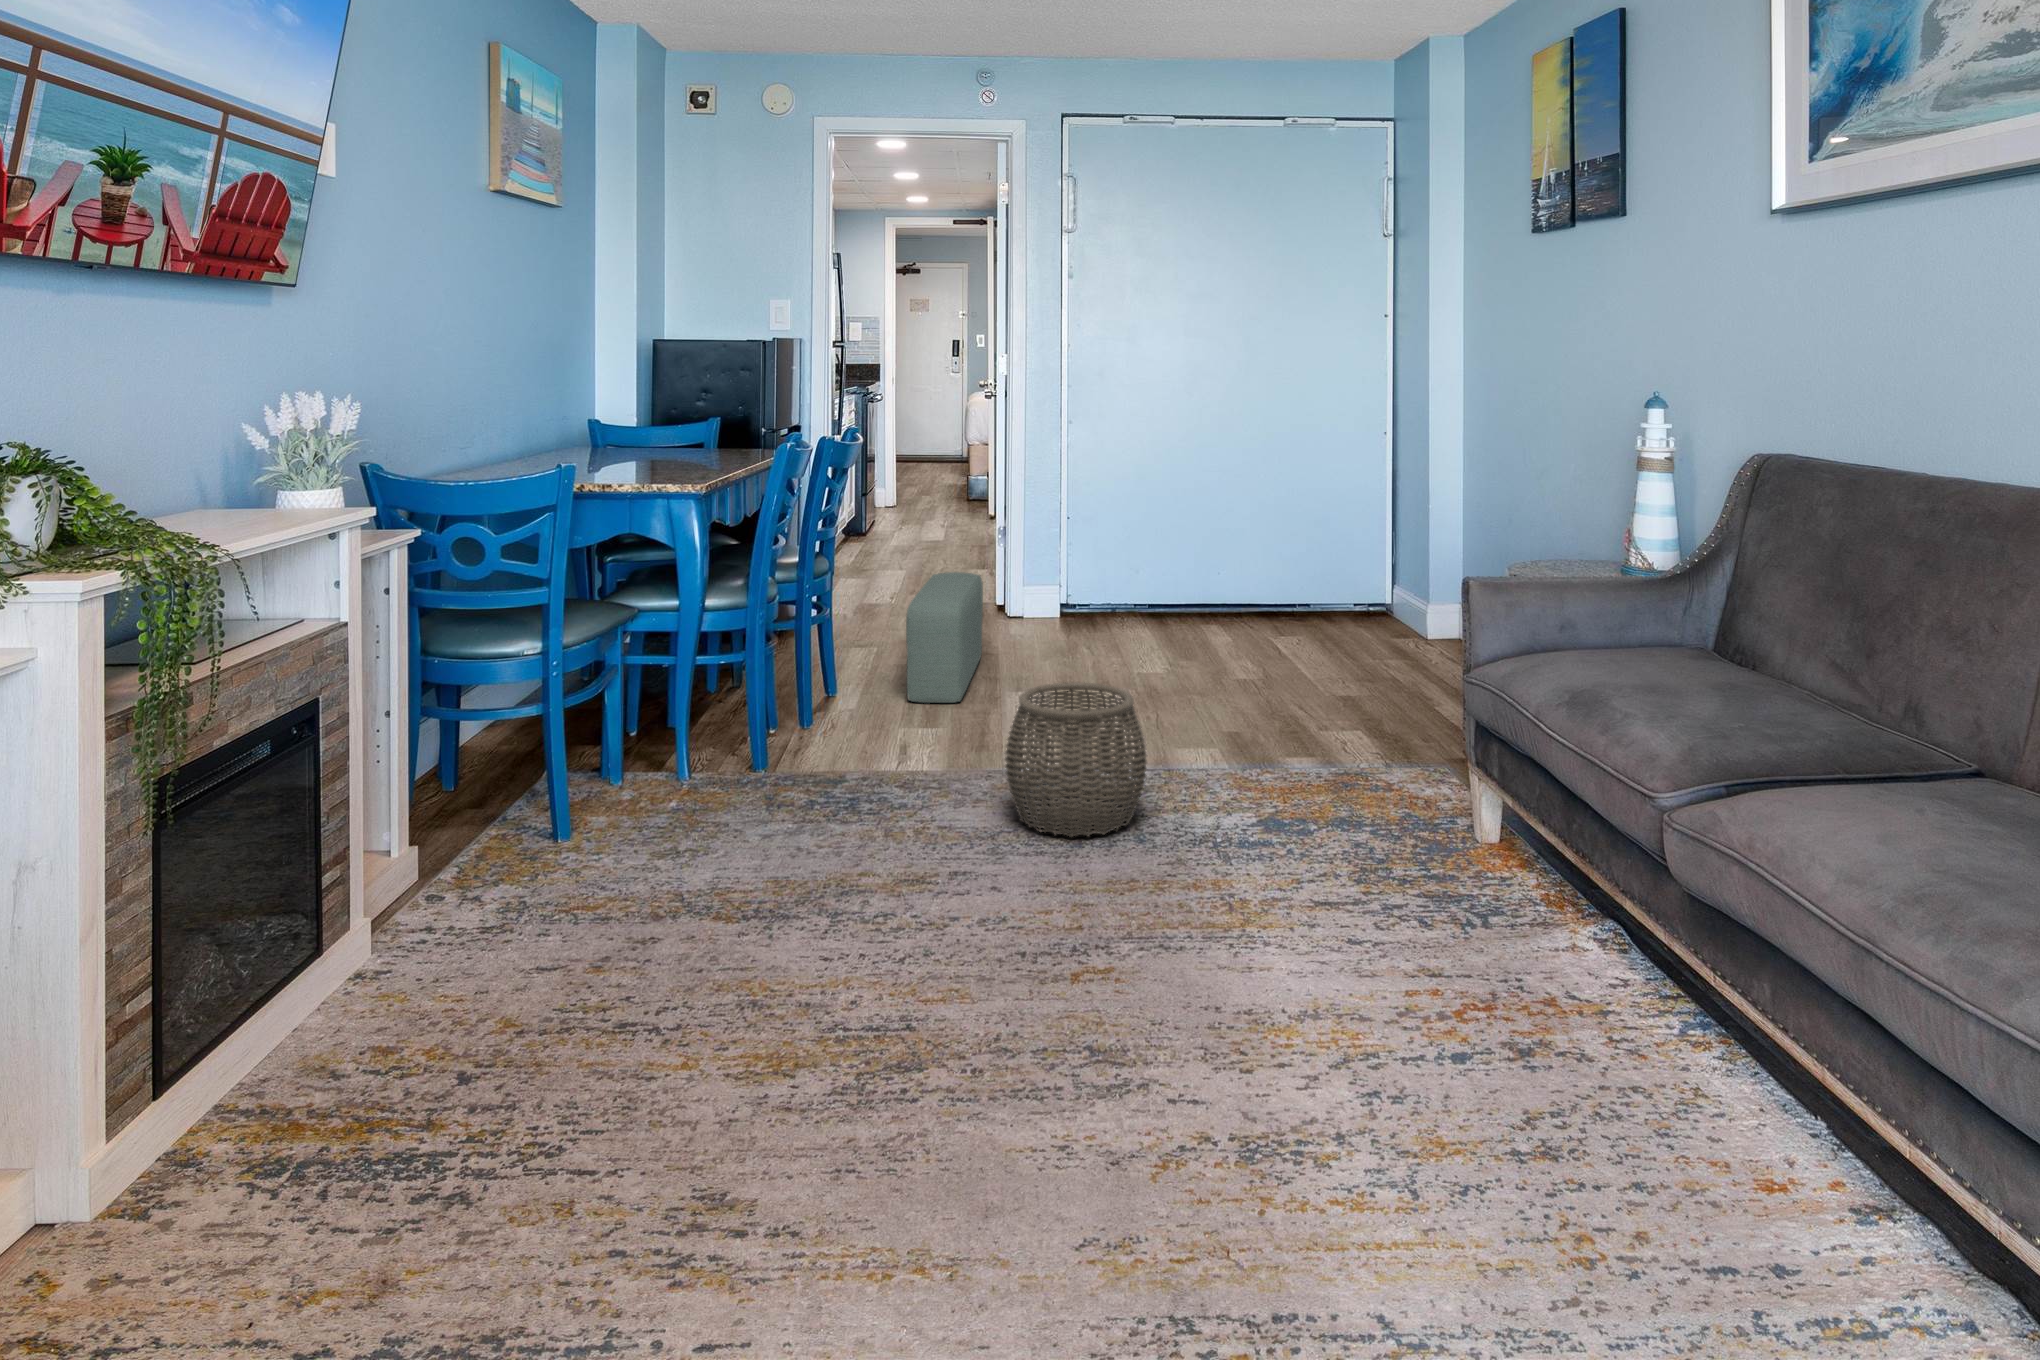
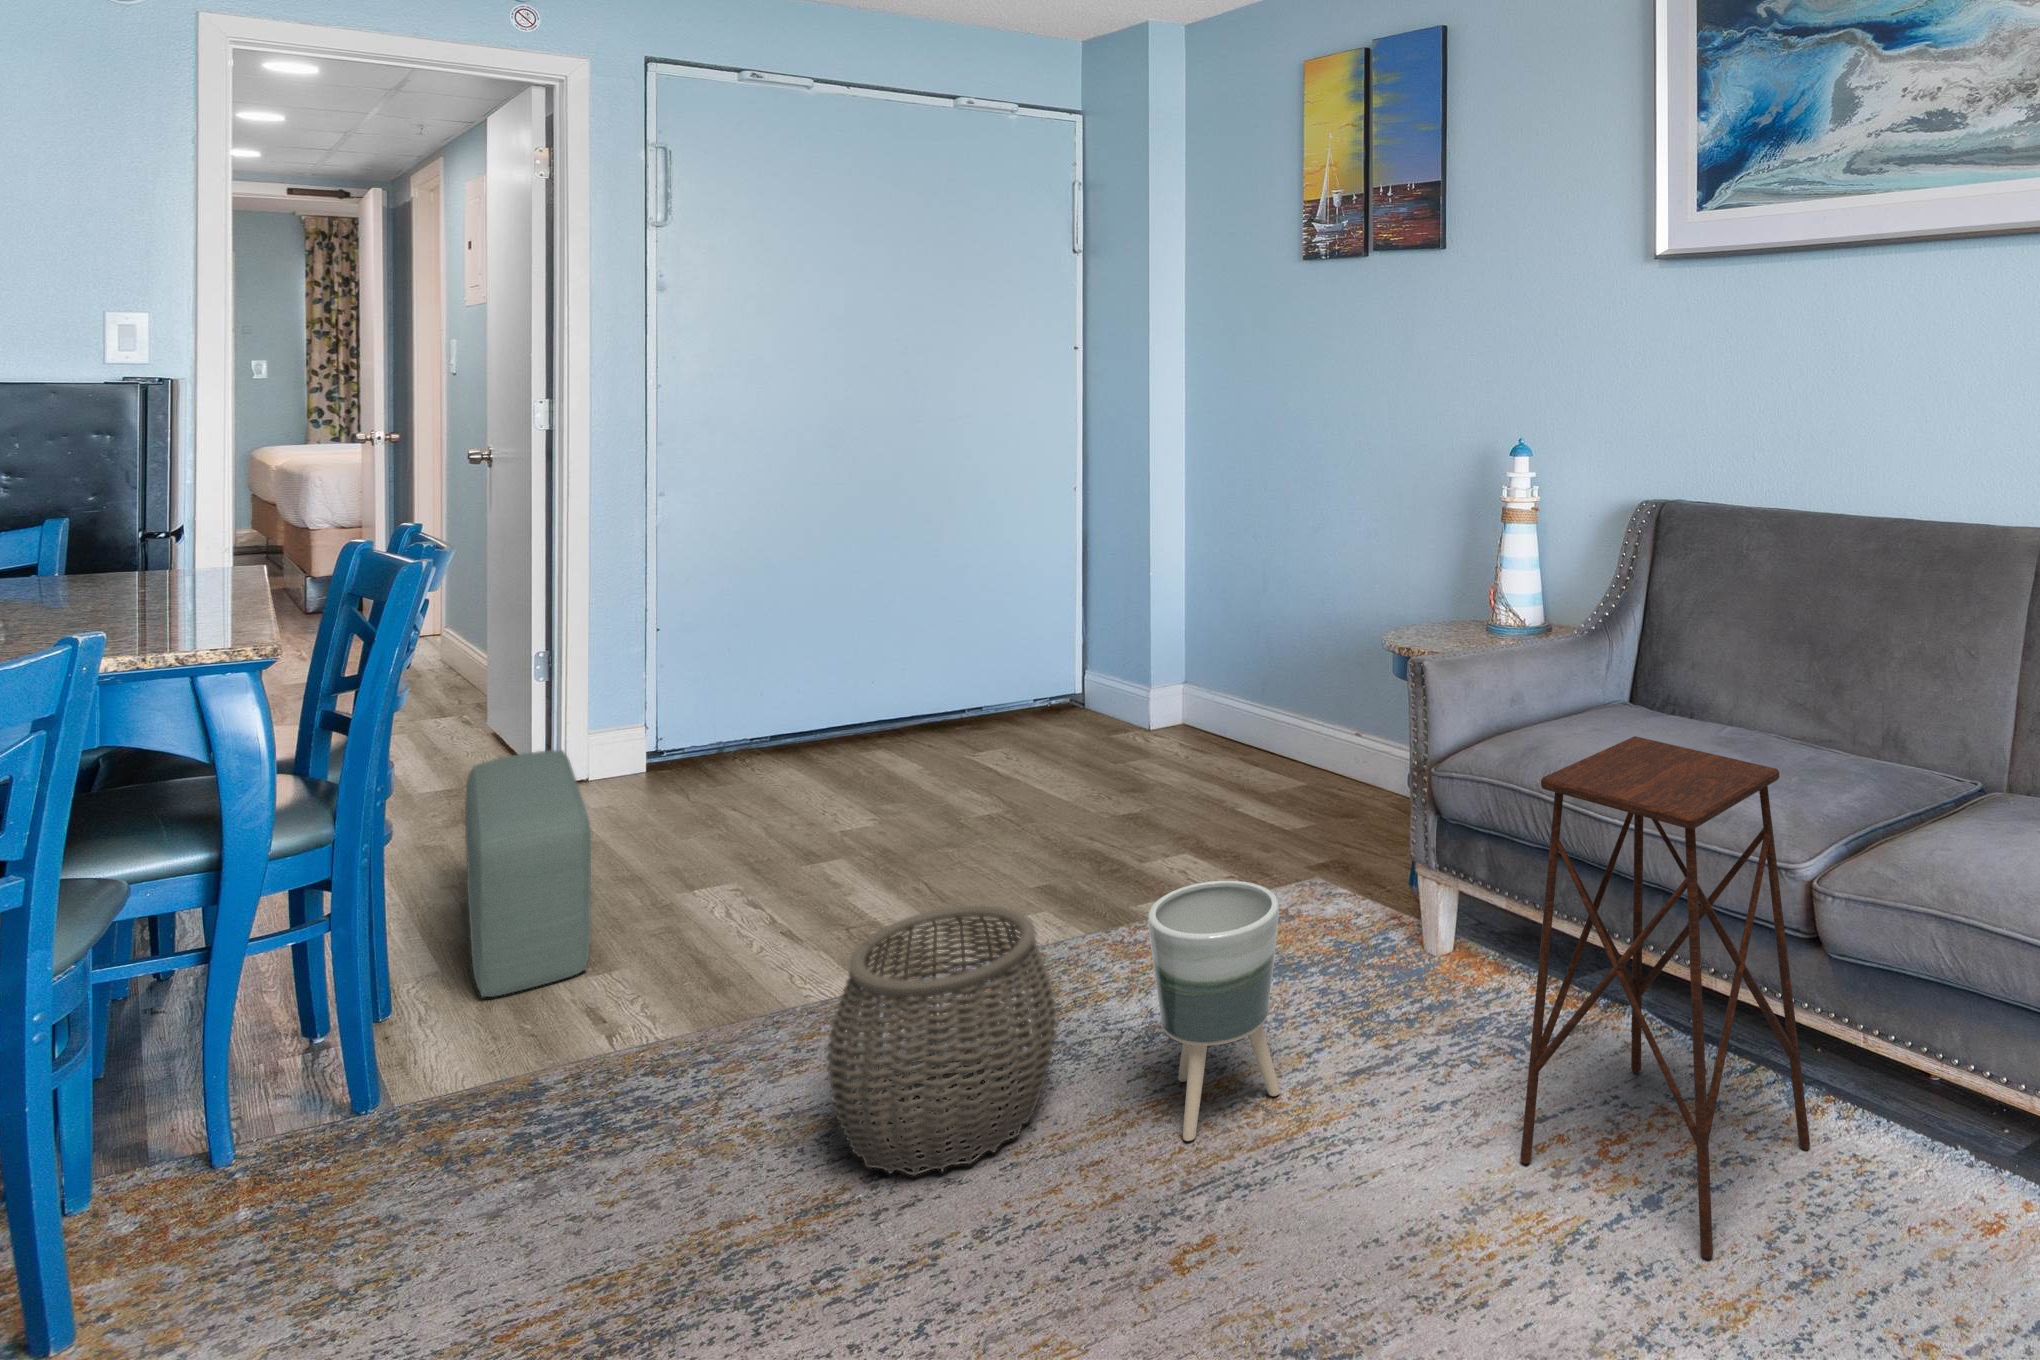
side table: none [1407,642,1667,1047] -> present [1520,736,1810,1259]
planter: none [1187,701,1283,870] -> present [1148,881,1280,1141]

